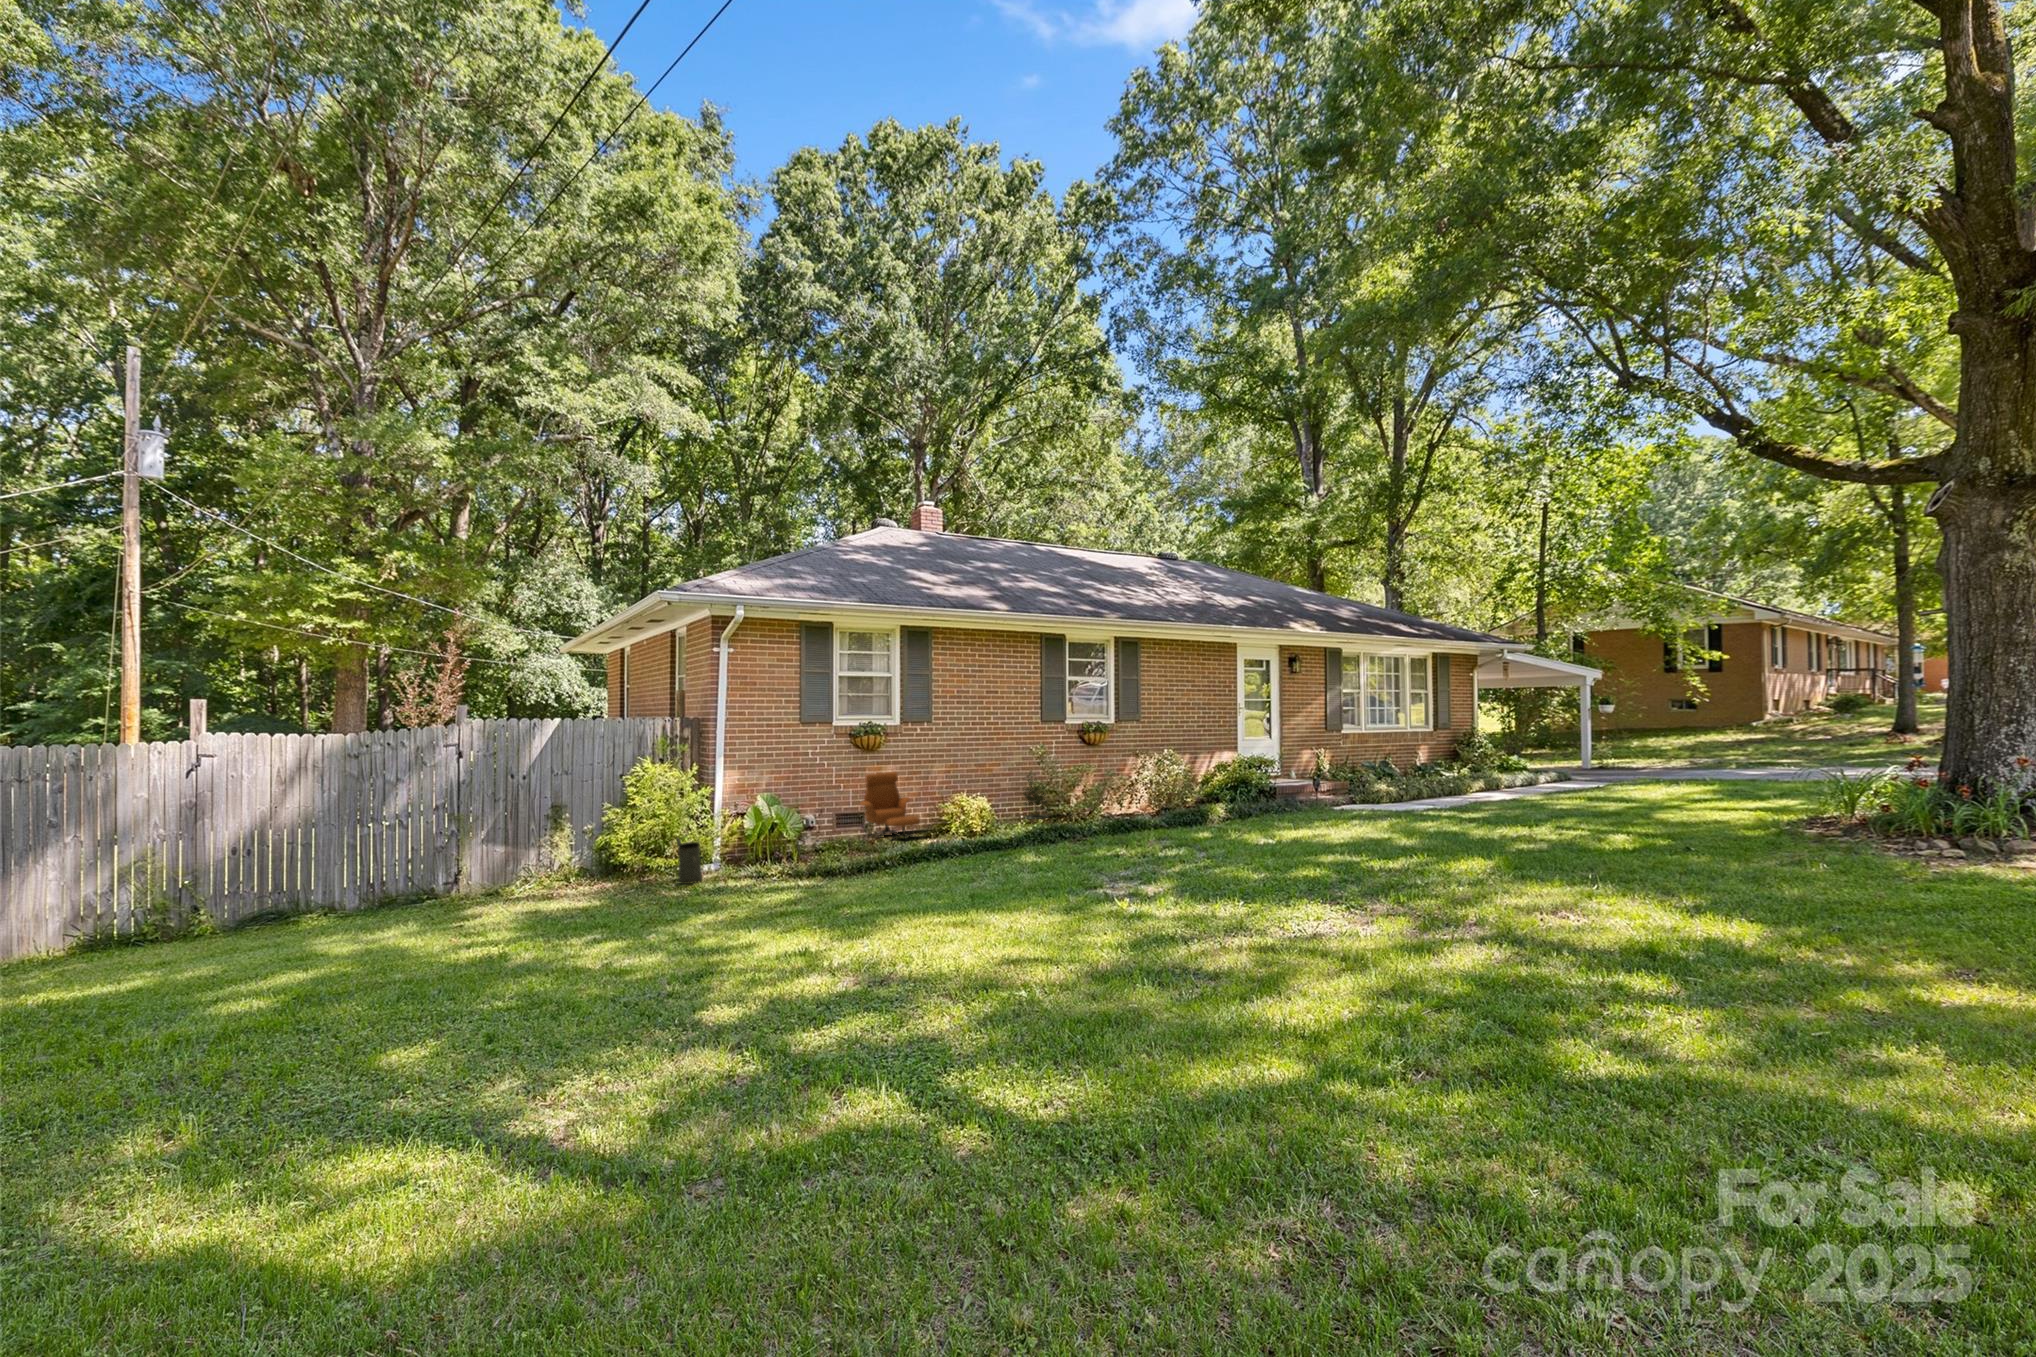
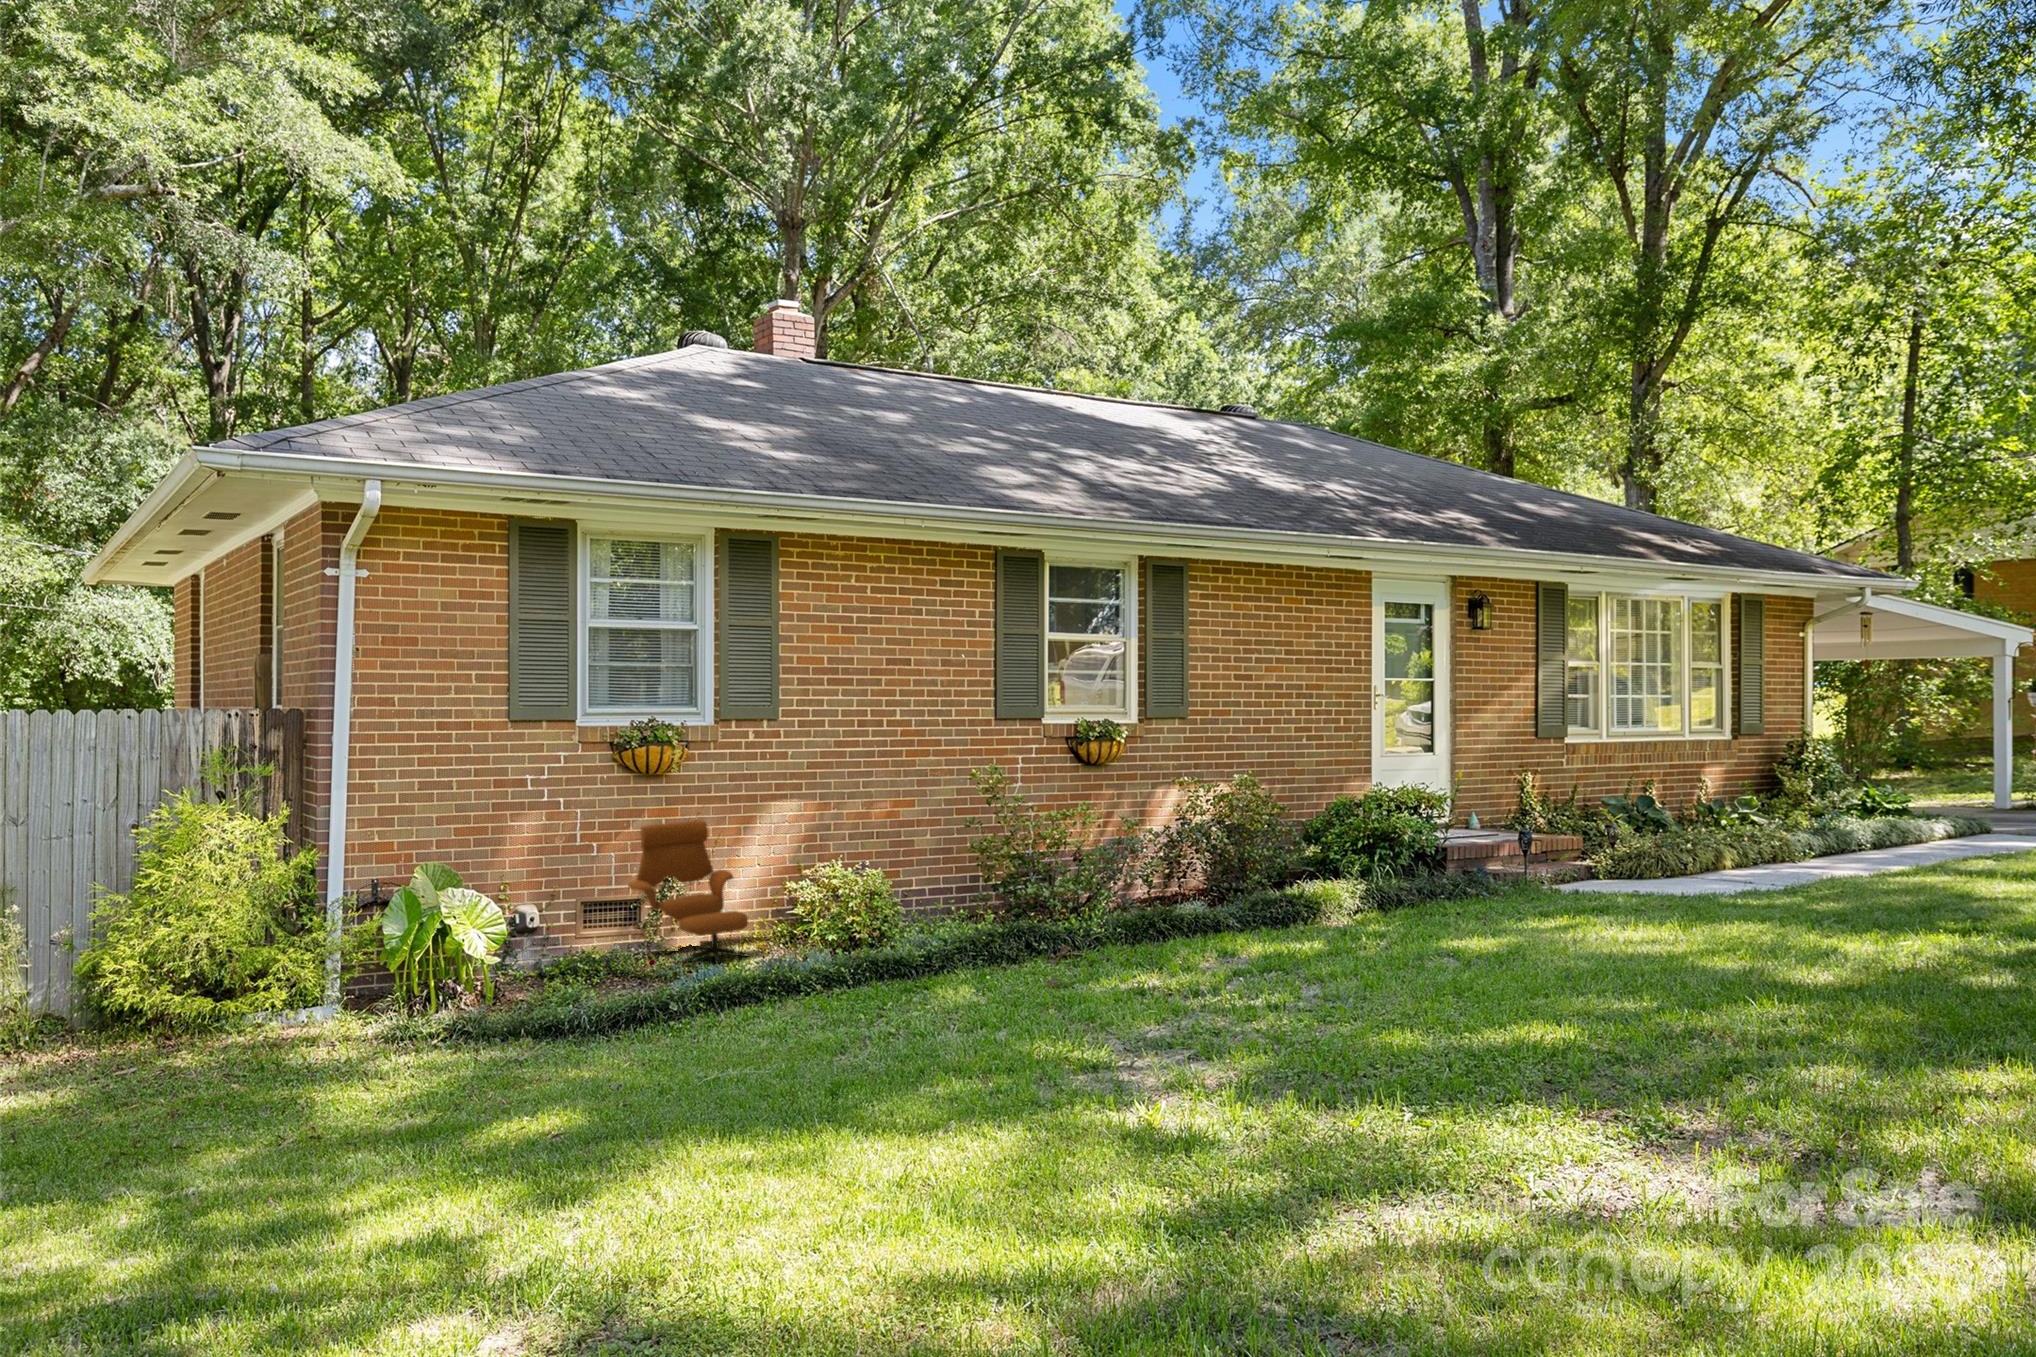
potted tree: present [1023,776,1047,819] -> none [958,821,1013,911]
watering can: present [676,838,703,884] -> none [210,959,270,1068]

